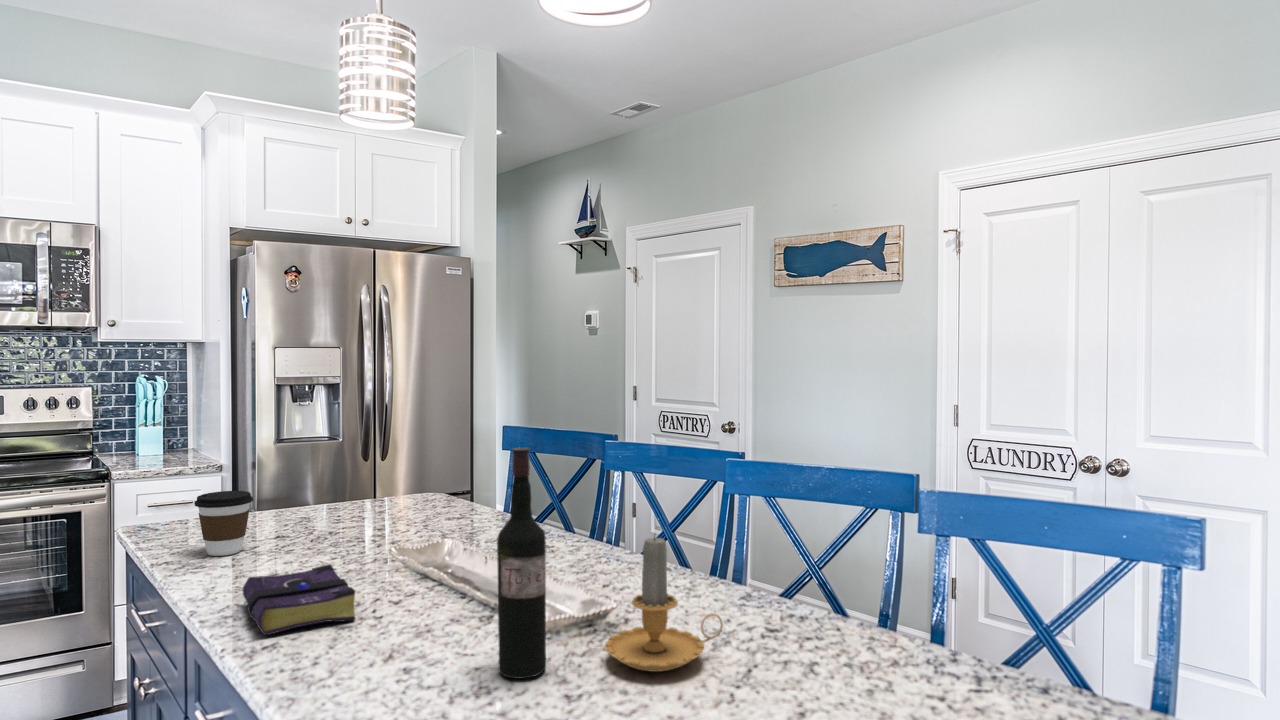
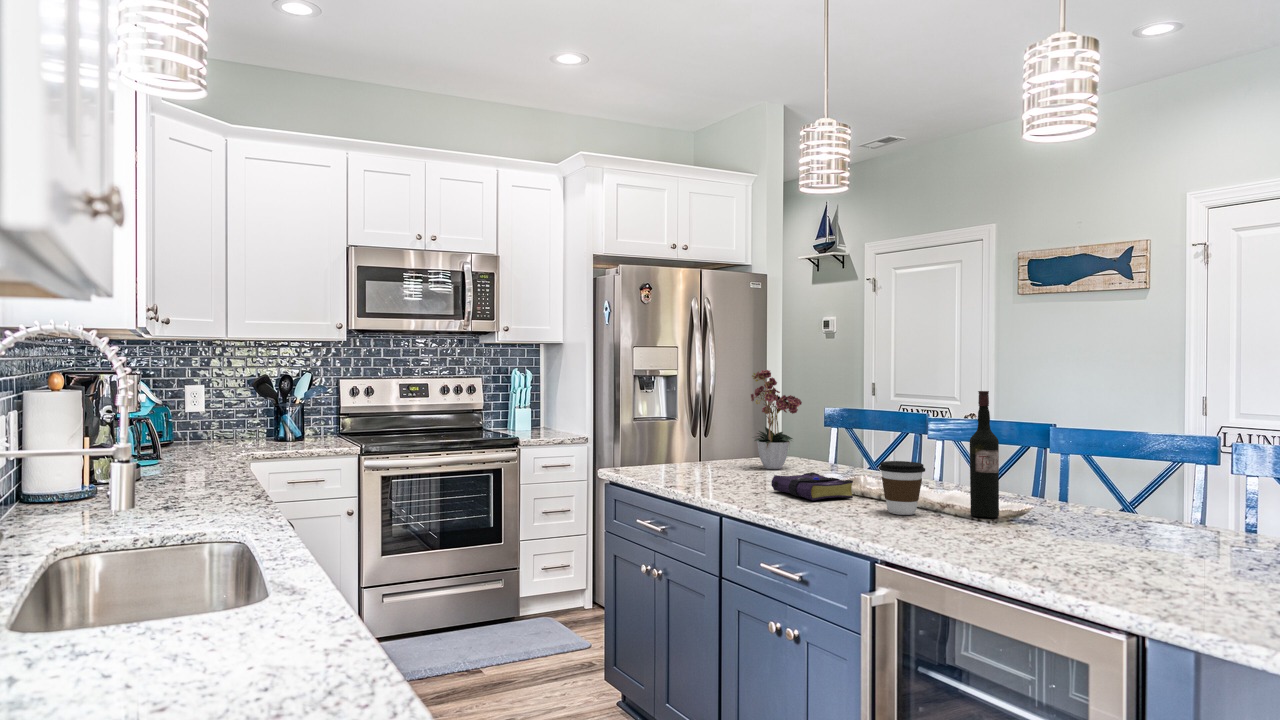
flower arrangement: none [303,383,408,536] -> present [751,370,802,469]
coffee cup: present [195,491,253,556] -> present [879,461,925,515]
candle: present [605,537,723,672] -> none [1028,441,1100,519]

